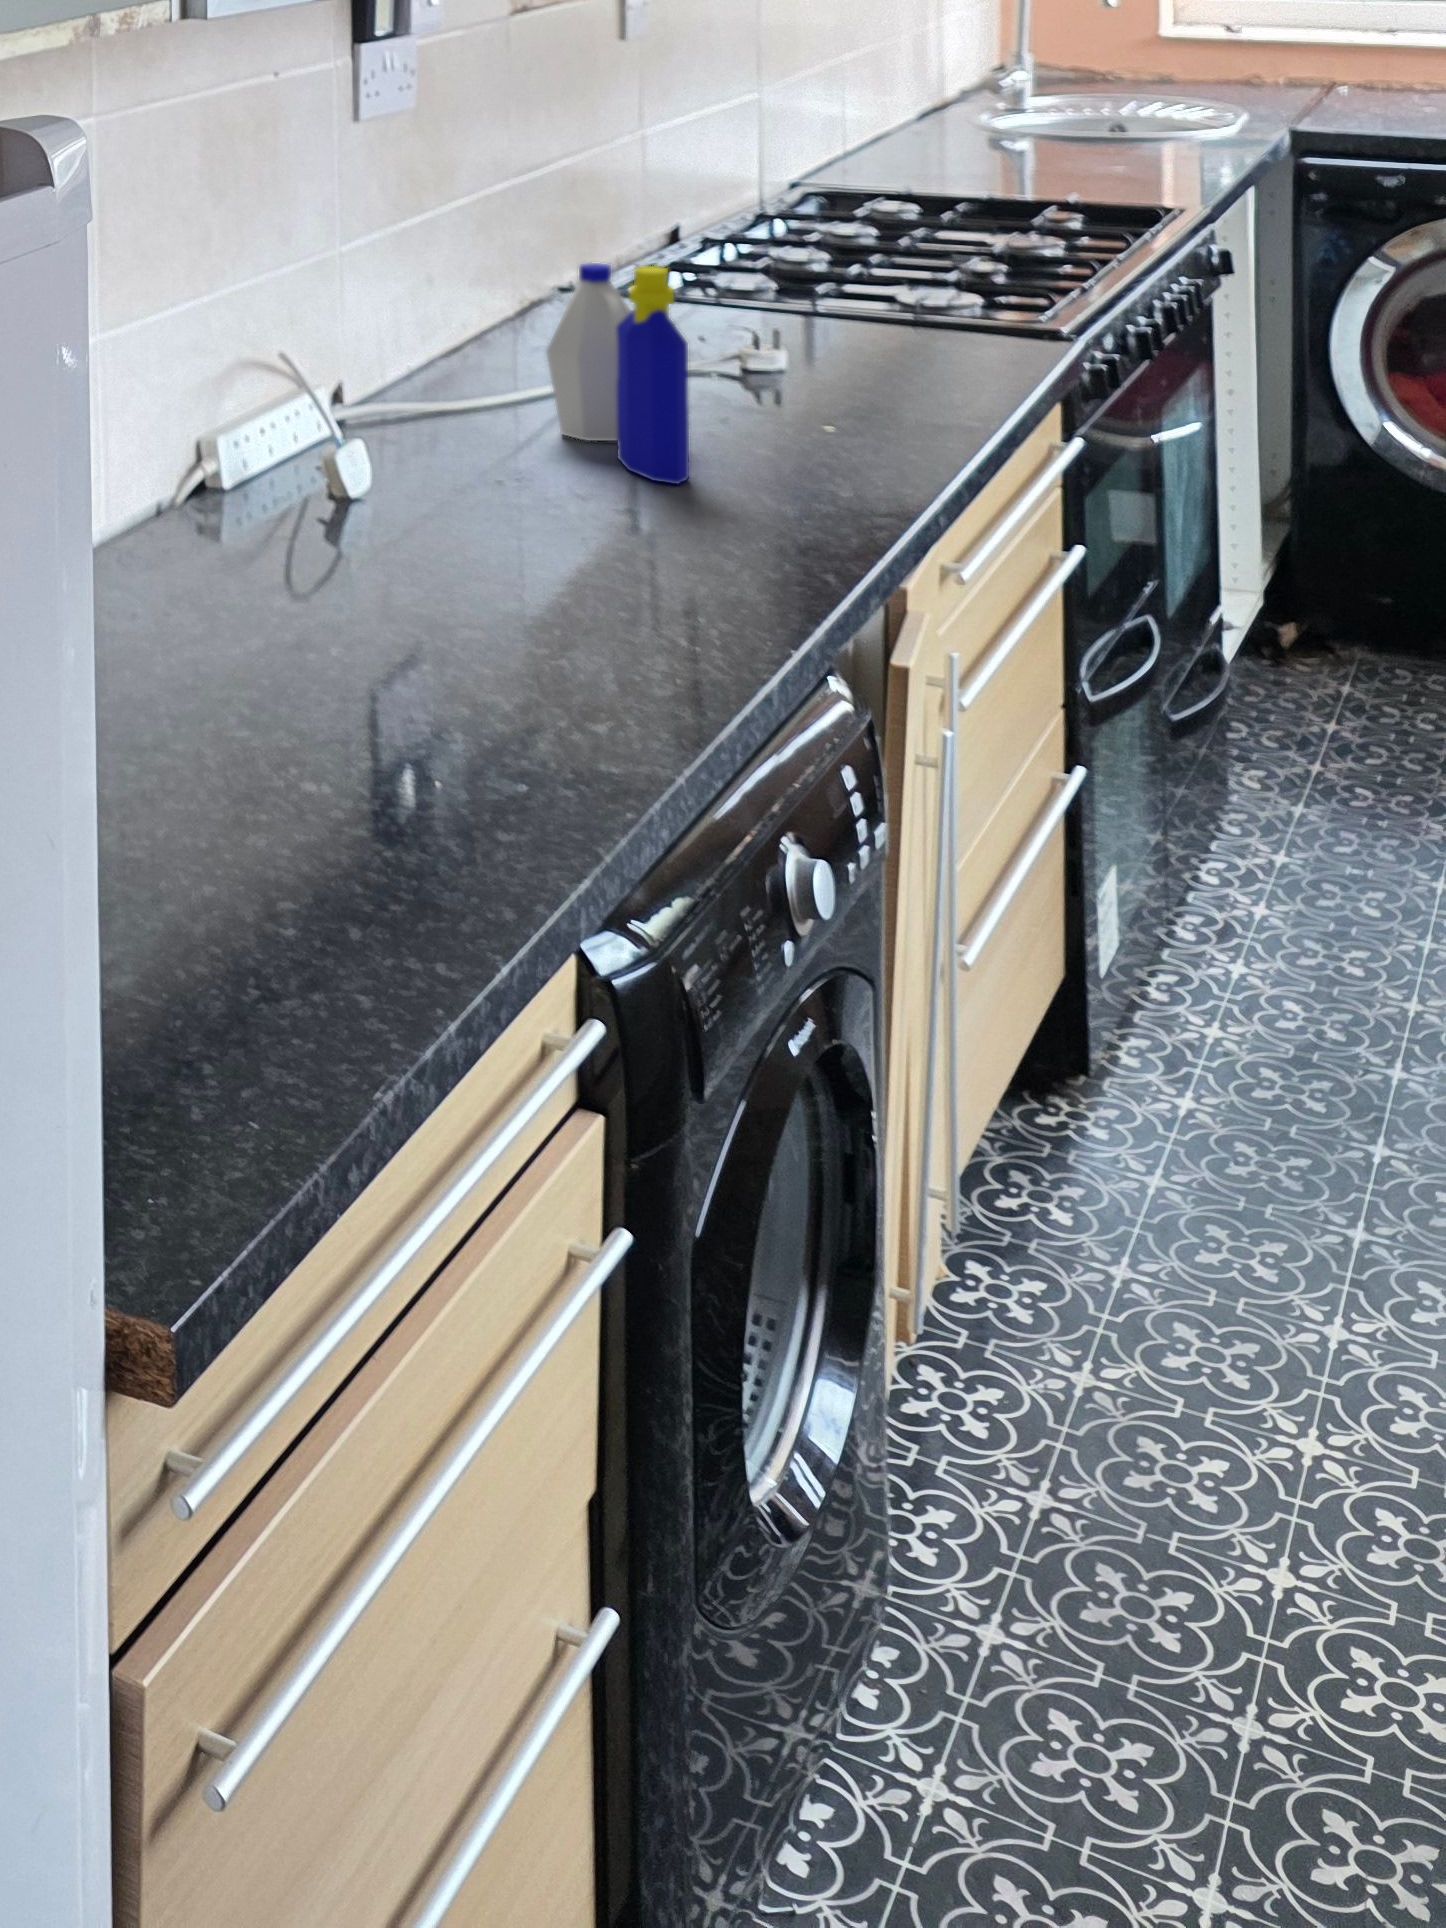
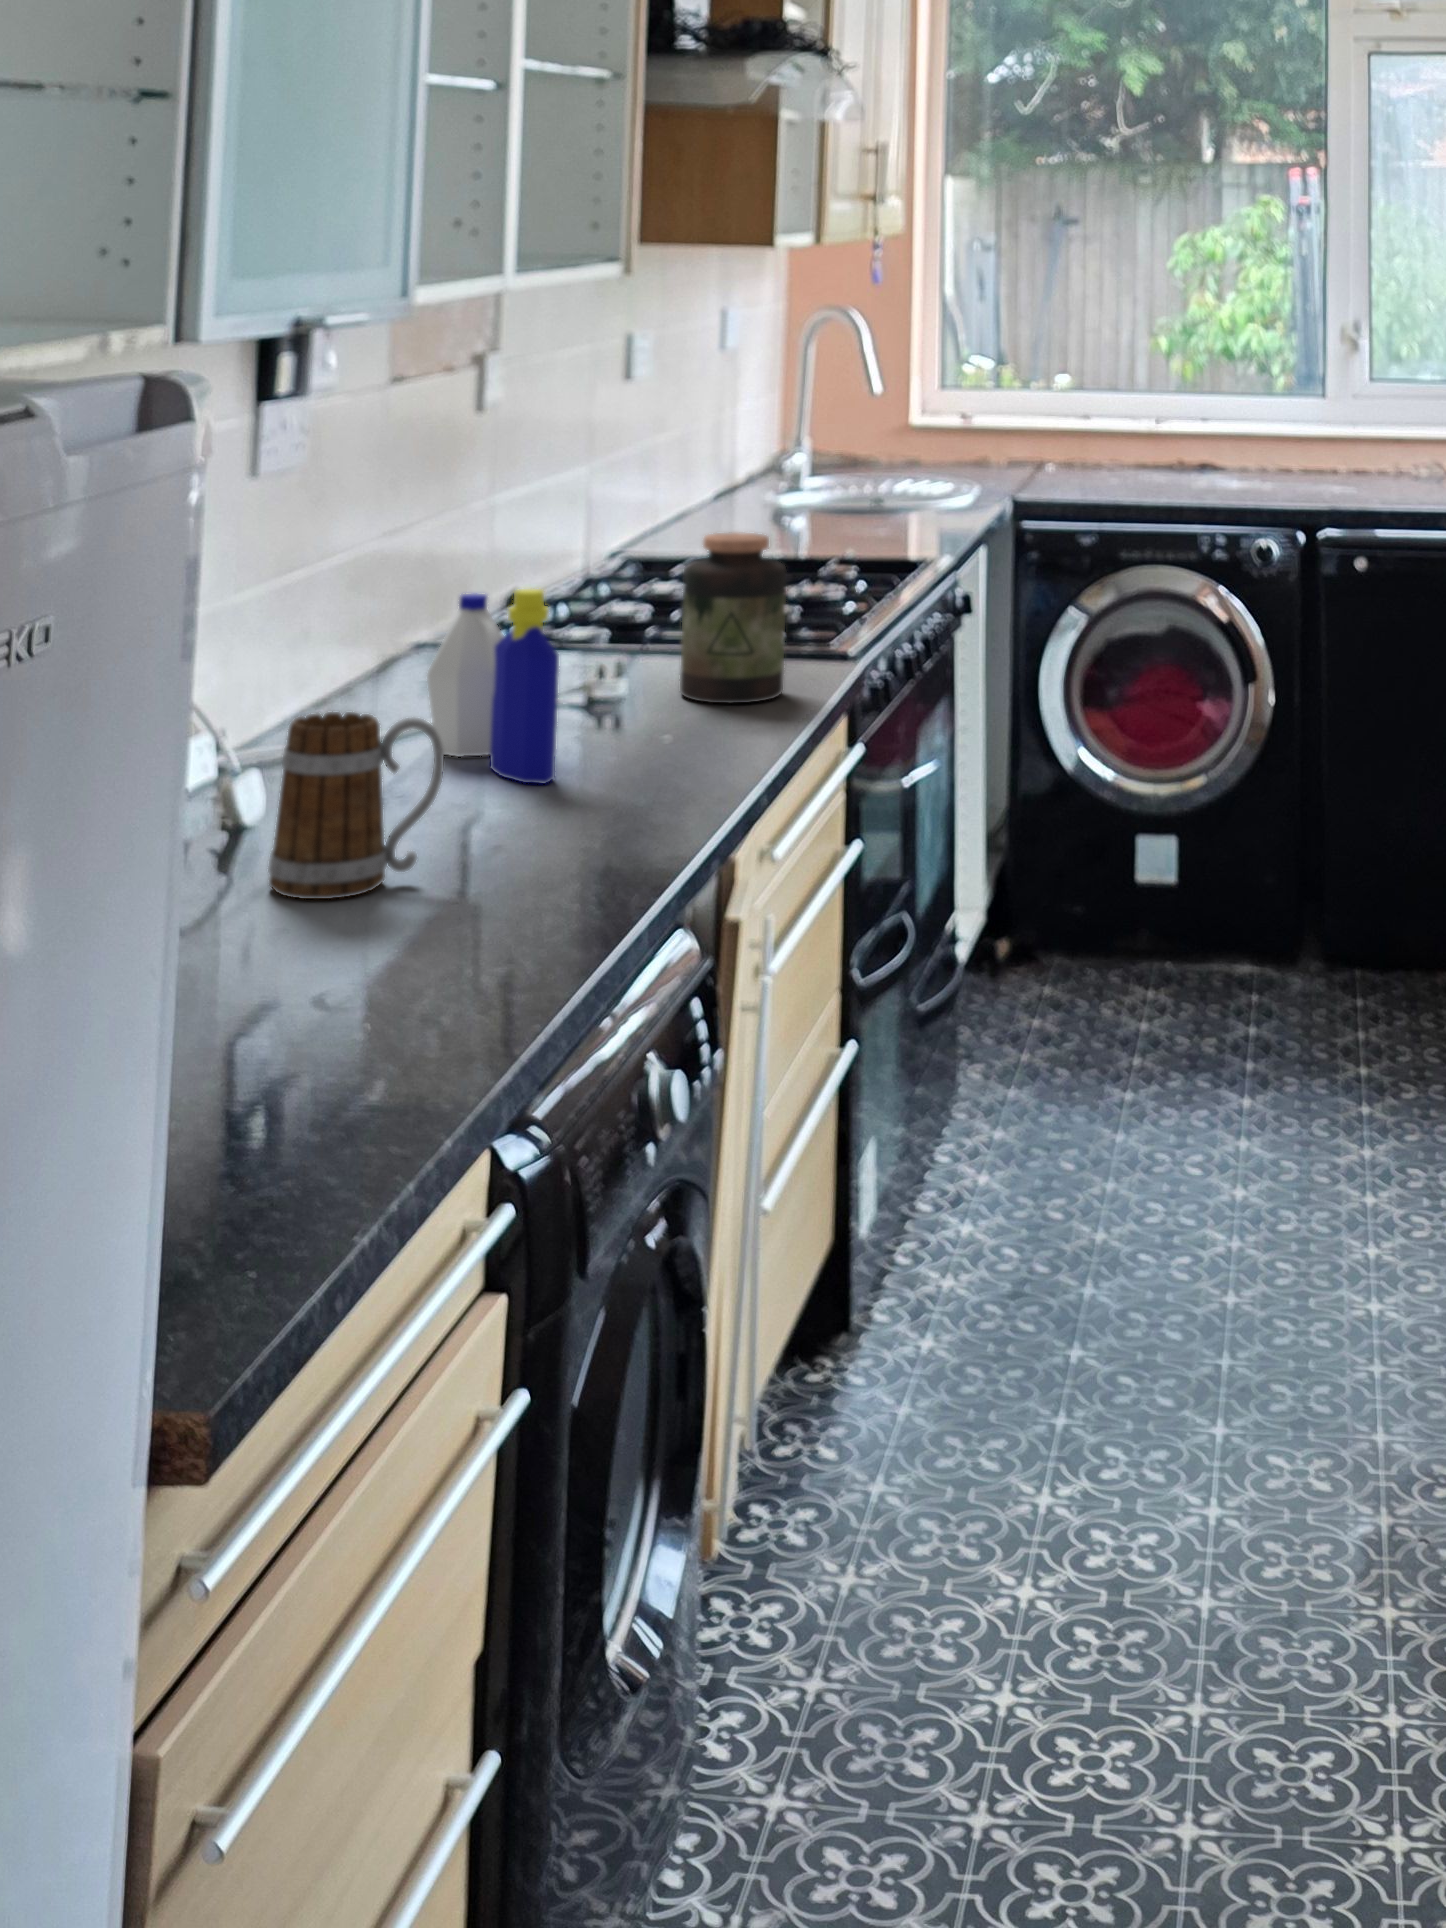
jar: none [850,195,976,391] -> present [680,533,786,703]
mug: none [351,412,537,617] -> present [268,712,444,899]

